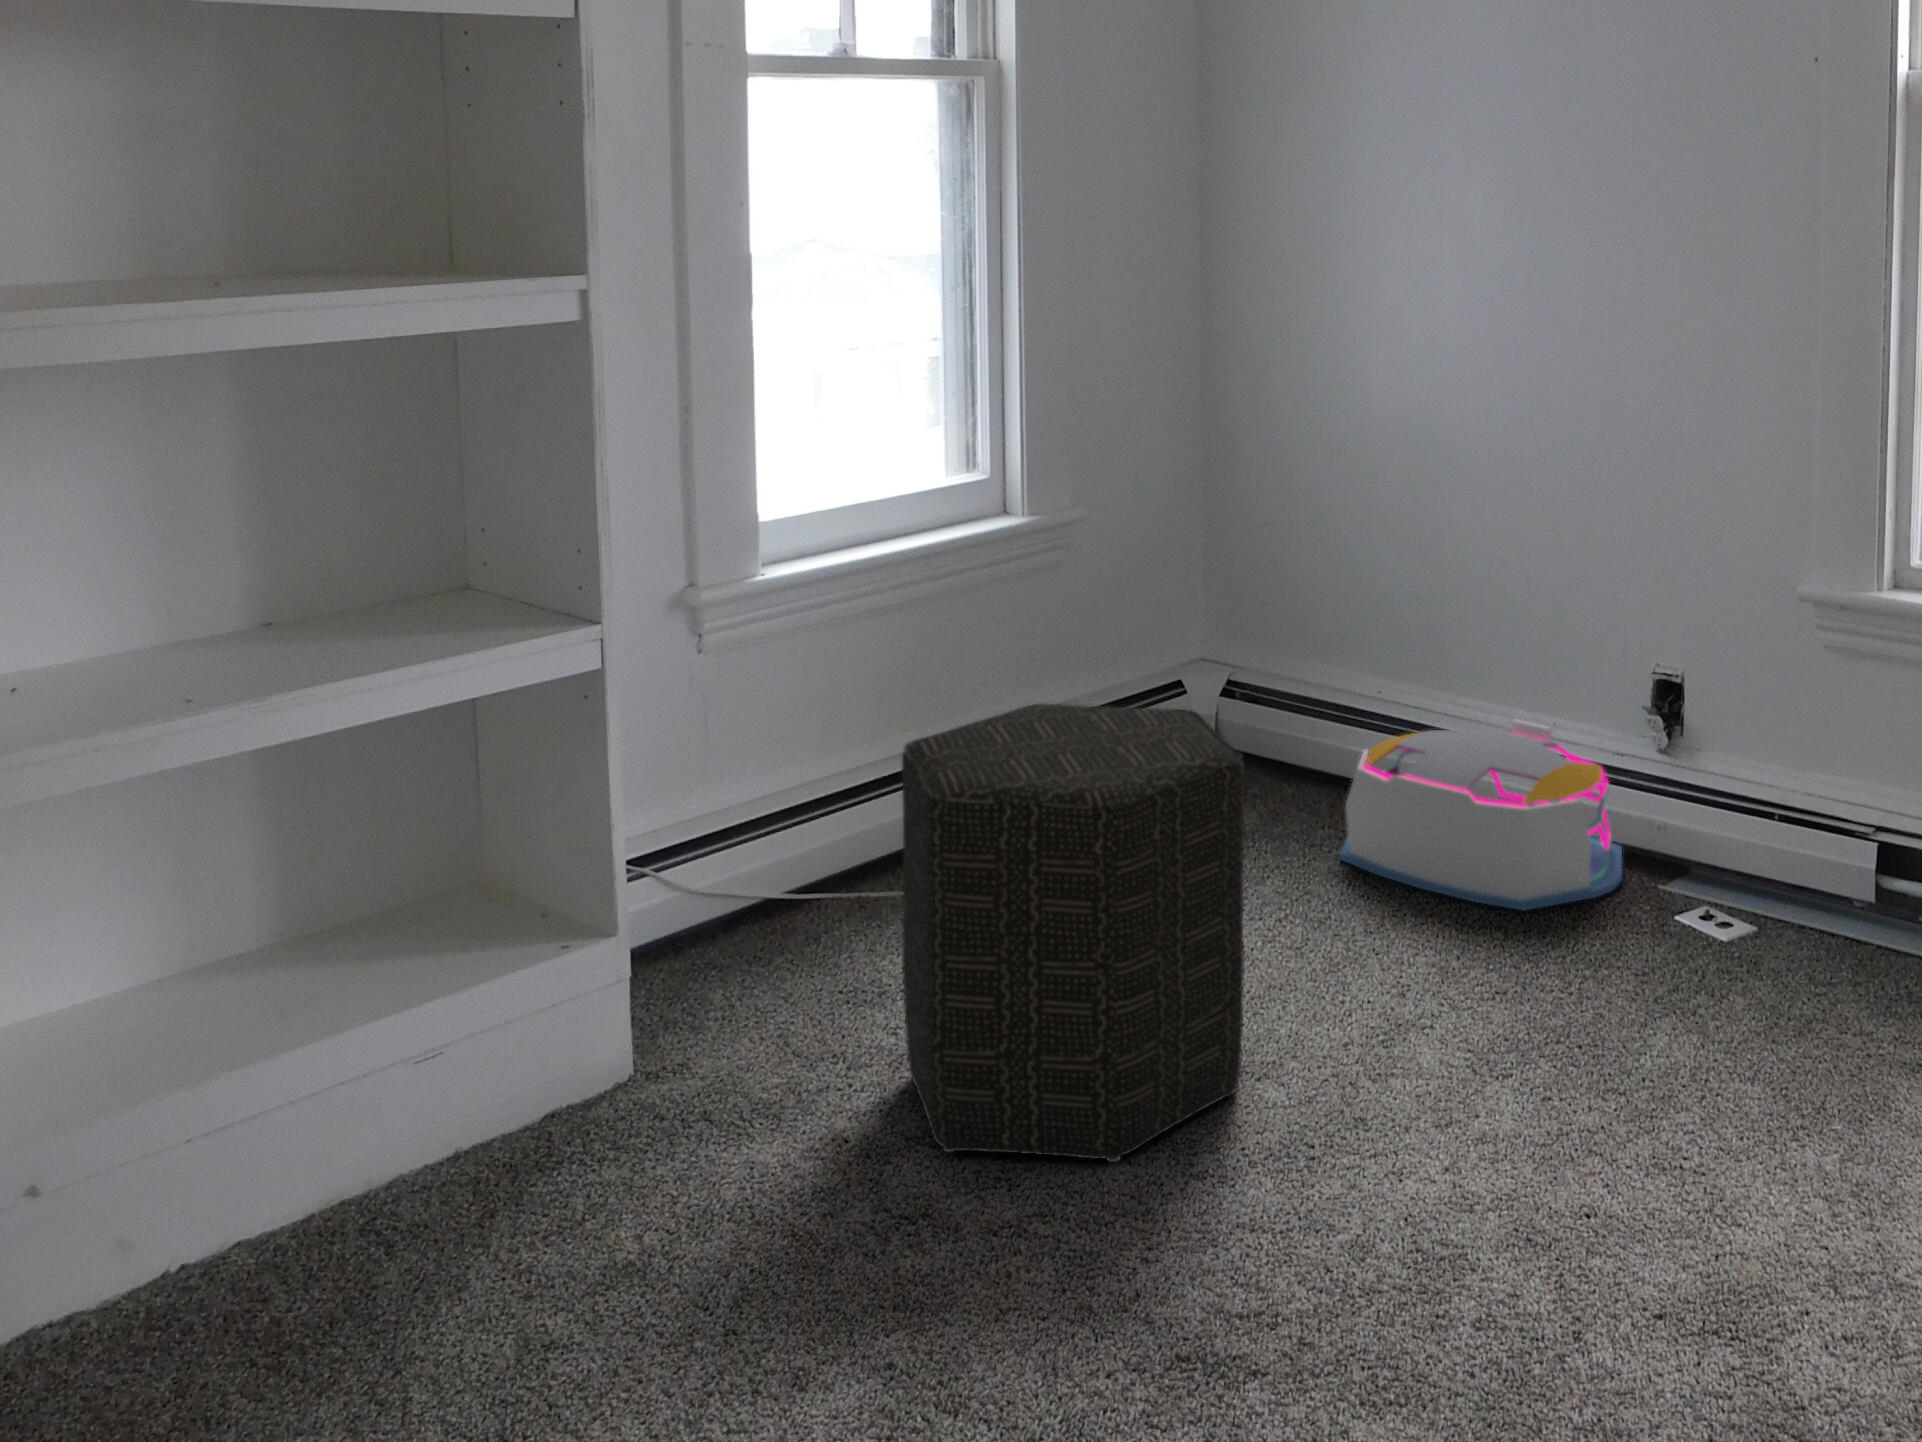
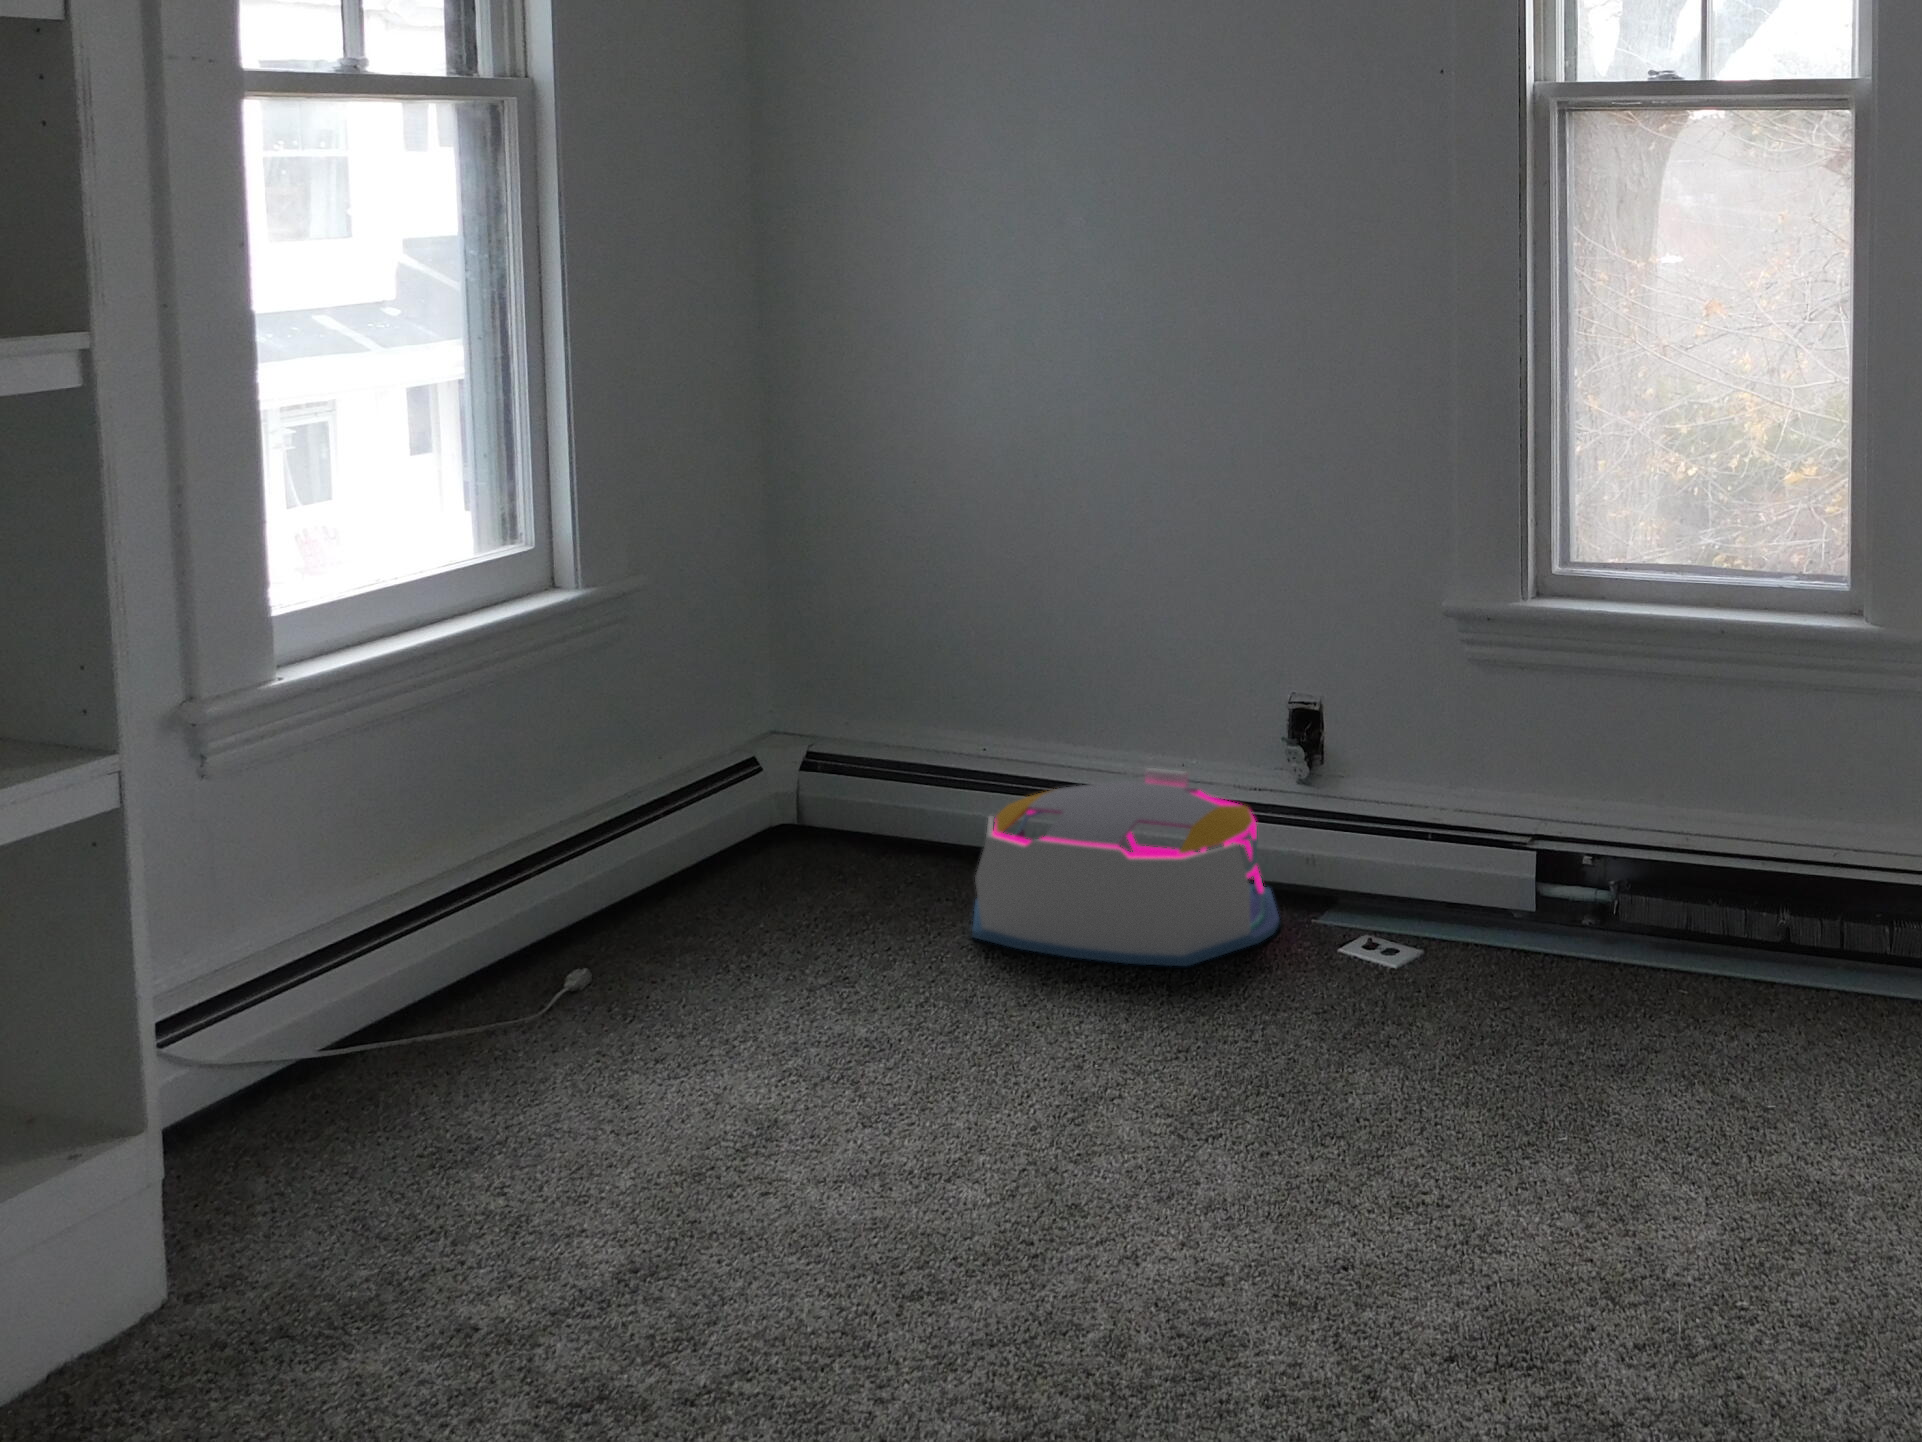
ottoman: present [902,704,1244,1162] -> none [517,787,936,1321]

